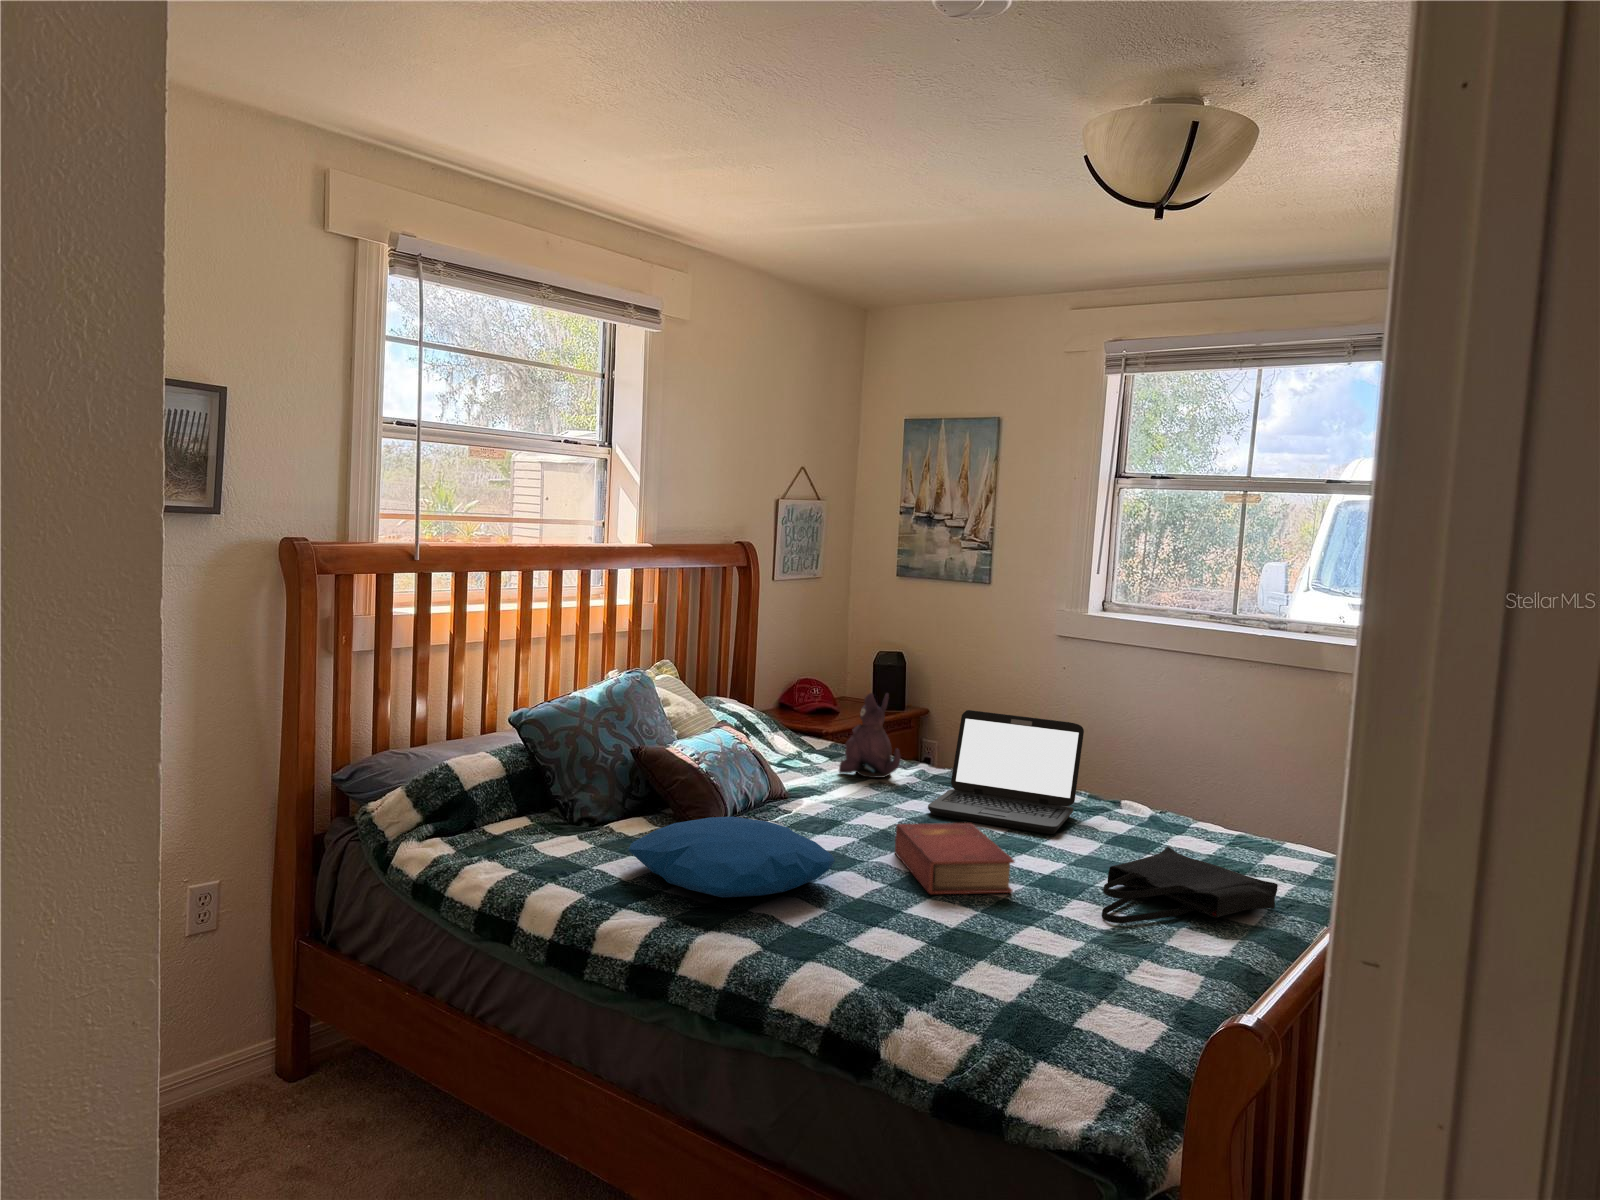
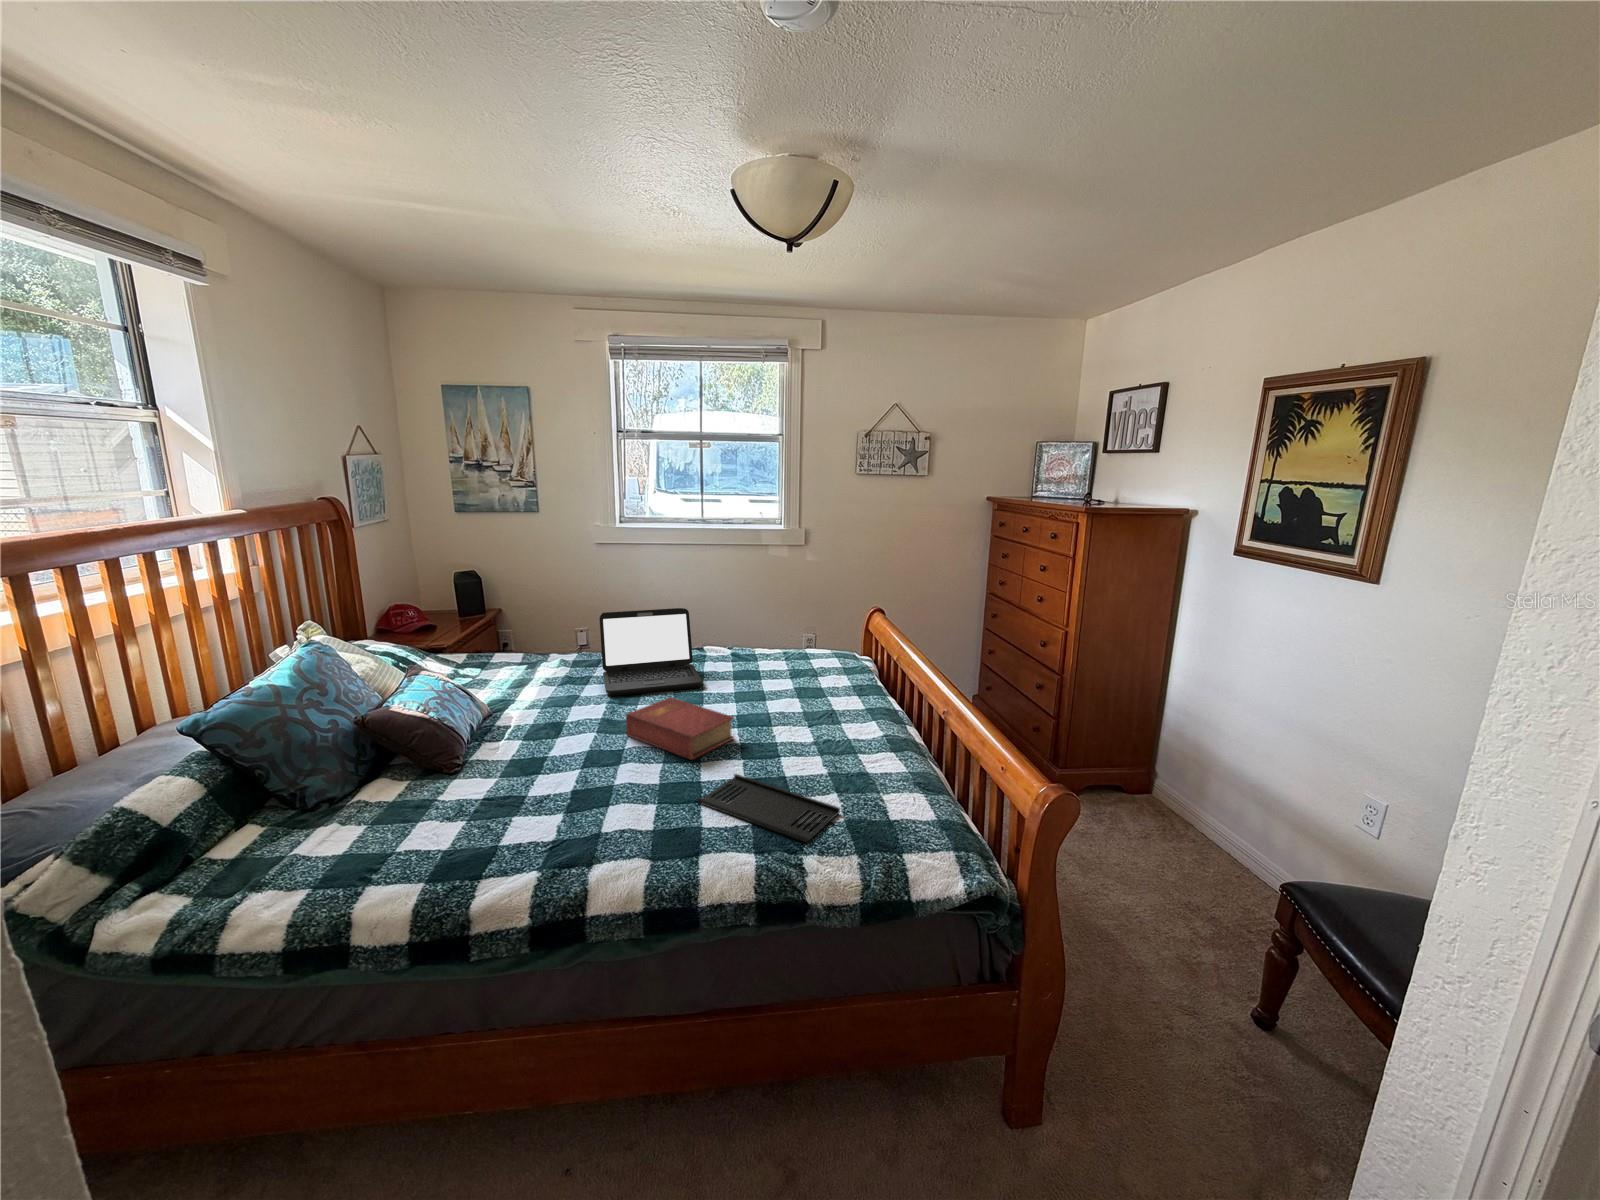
plush toy: present [839,693,901,778] -> none [500,611,555,681]
pillow: present [628,817,835,898] -> none [432,746,630,836]
tote bag: present [1102,847,1278,923] -> none [773,677,861,738]
tray: none [879,919,1027,1003] -> present [697,774,840,842]

